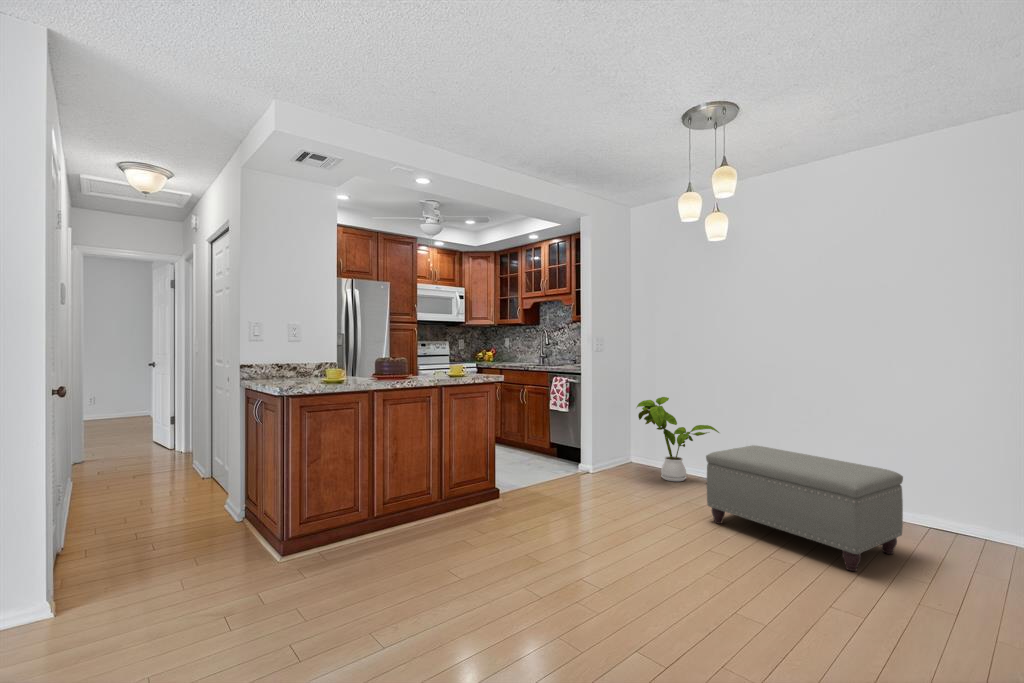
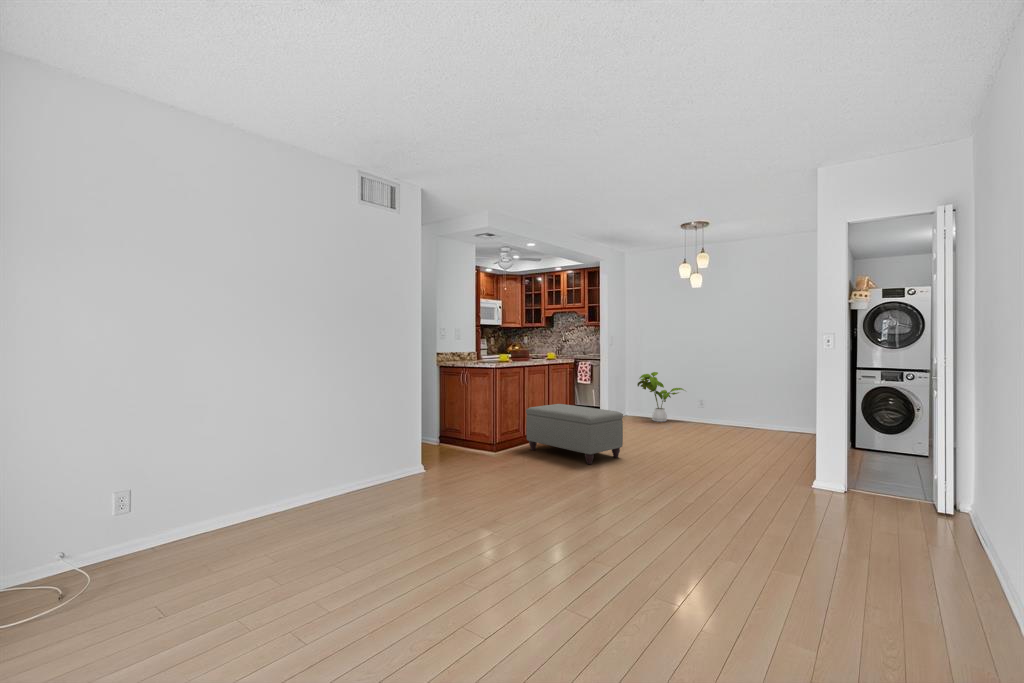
ottoman: present [706,445,903,571] -> present [526,404,623,464]

